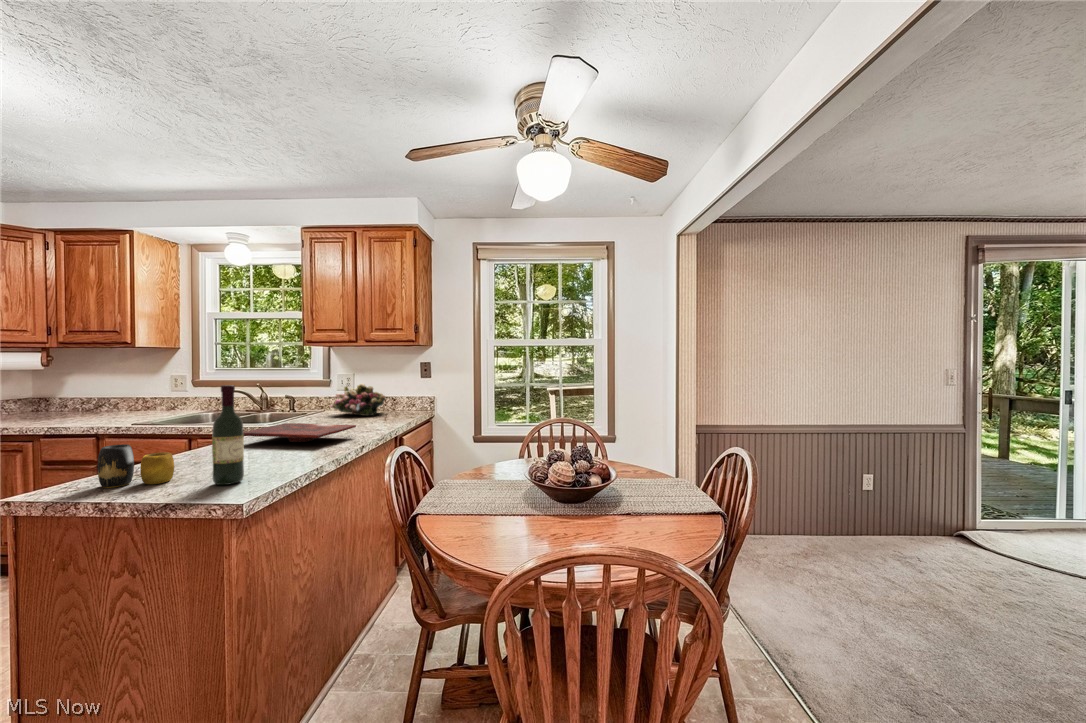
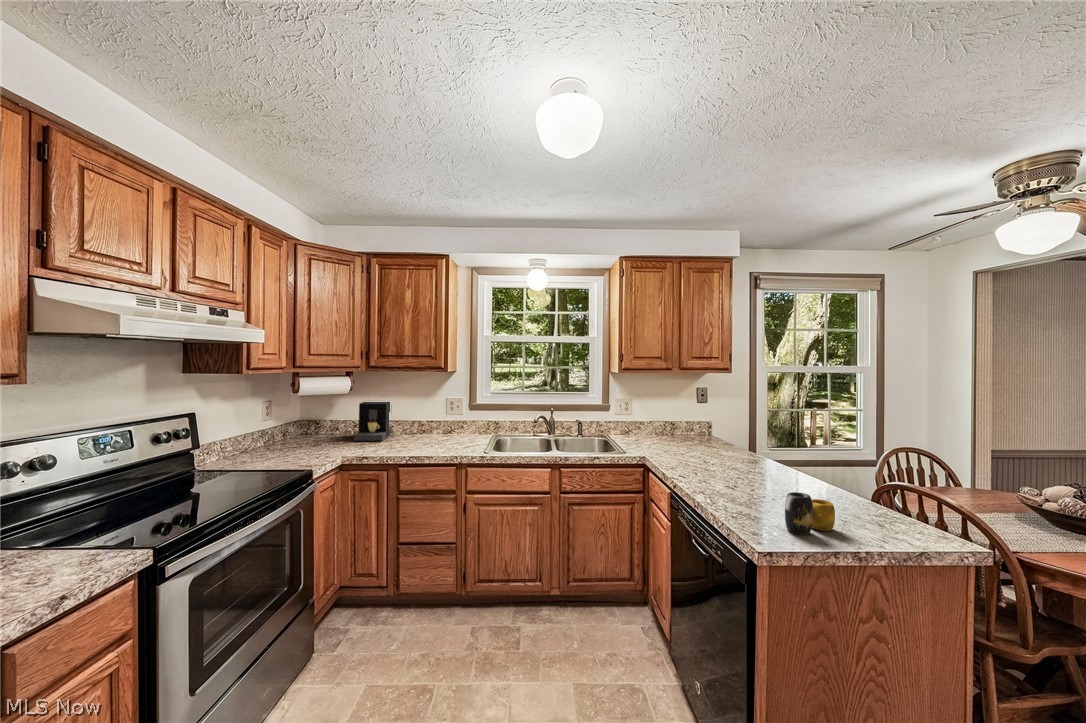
coffee maker: none [53,379,124,415] -> present [354,402,391,441]
flower arrangement: present [330,383,385,416] -> none [632,411,684,445]
wine bottle: present [212,385,244,485] -> none [877,437,908,533]
cutting board: present [244,423,356,442] -> none [695,459,798,480]

